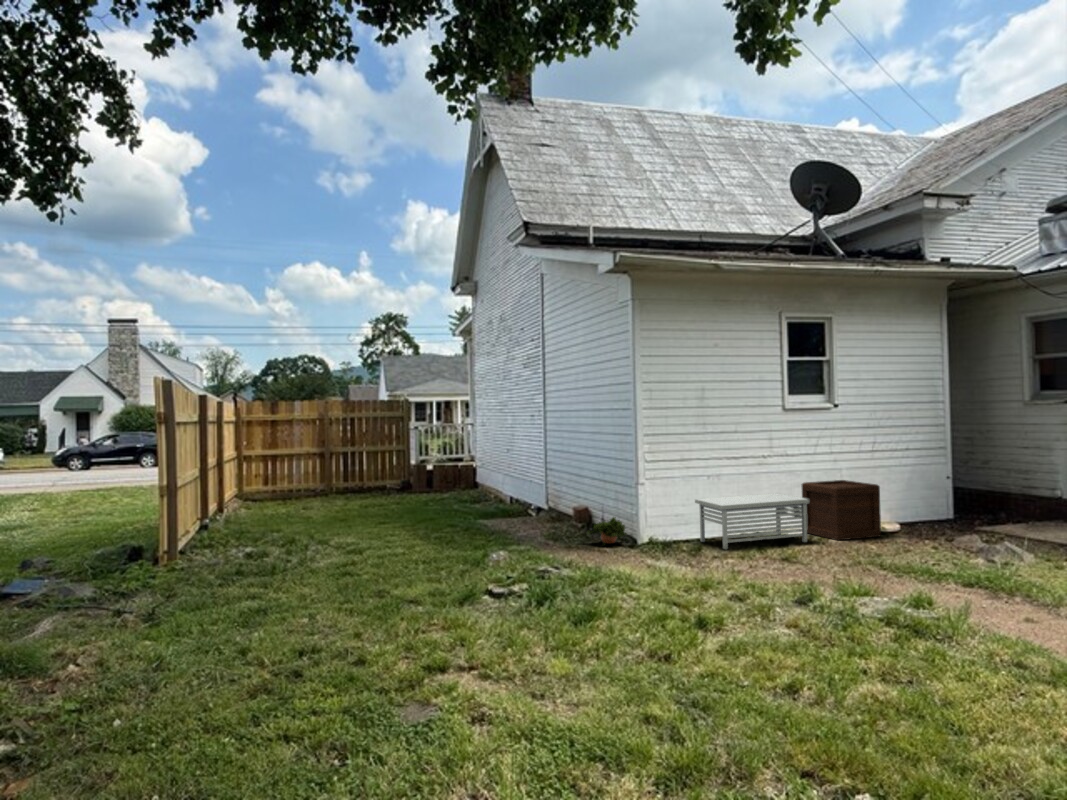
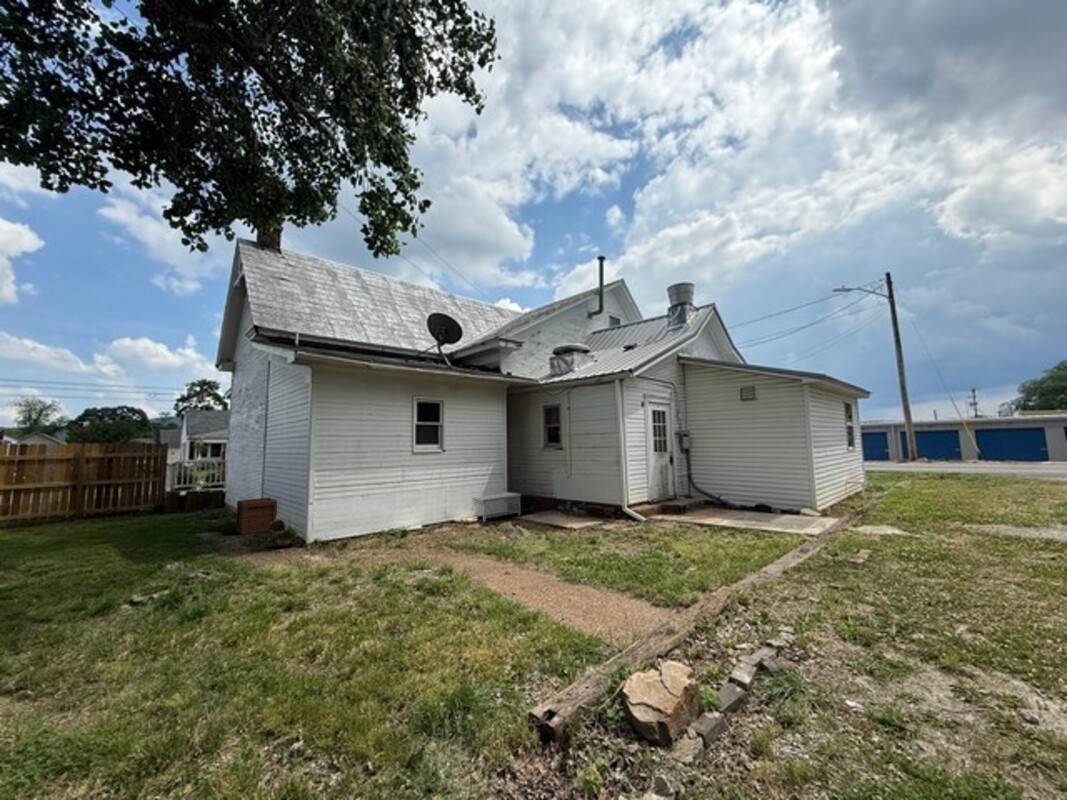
wooden crate: present [802,480,881,540] -> present [236,498,277,535]
storage bench: present [695,494,809,549] -> present [472,492,521,522]

